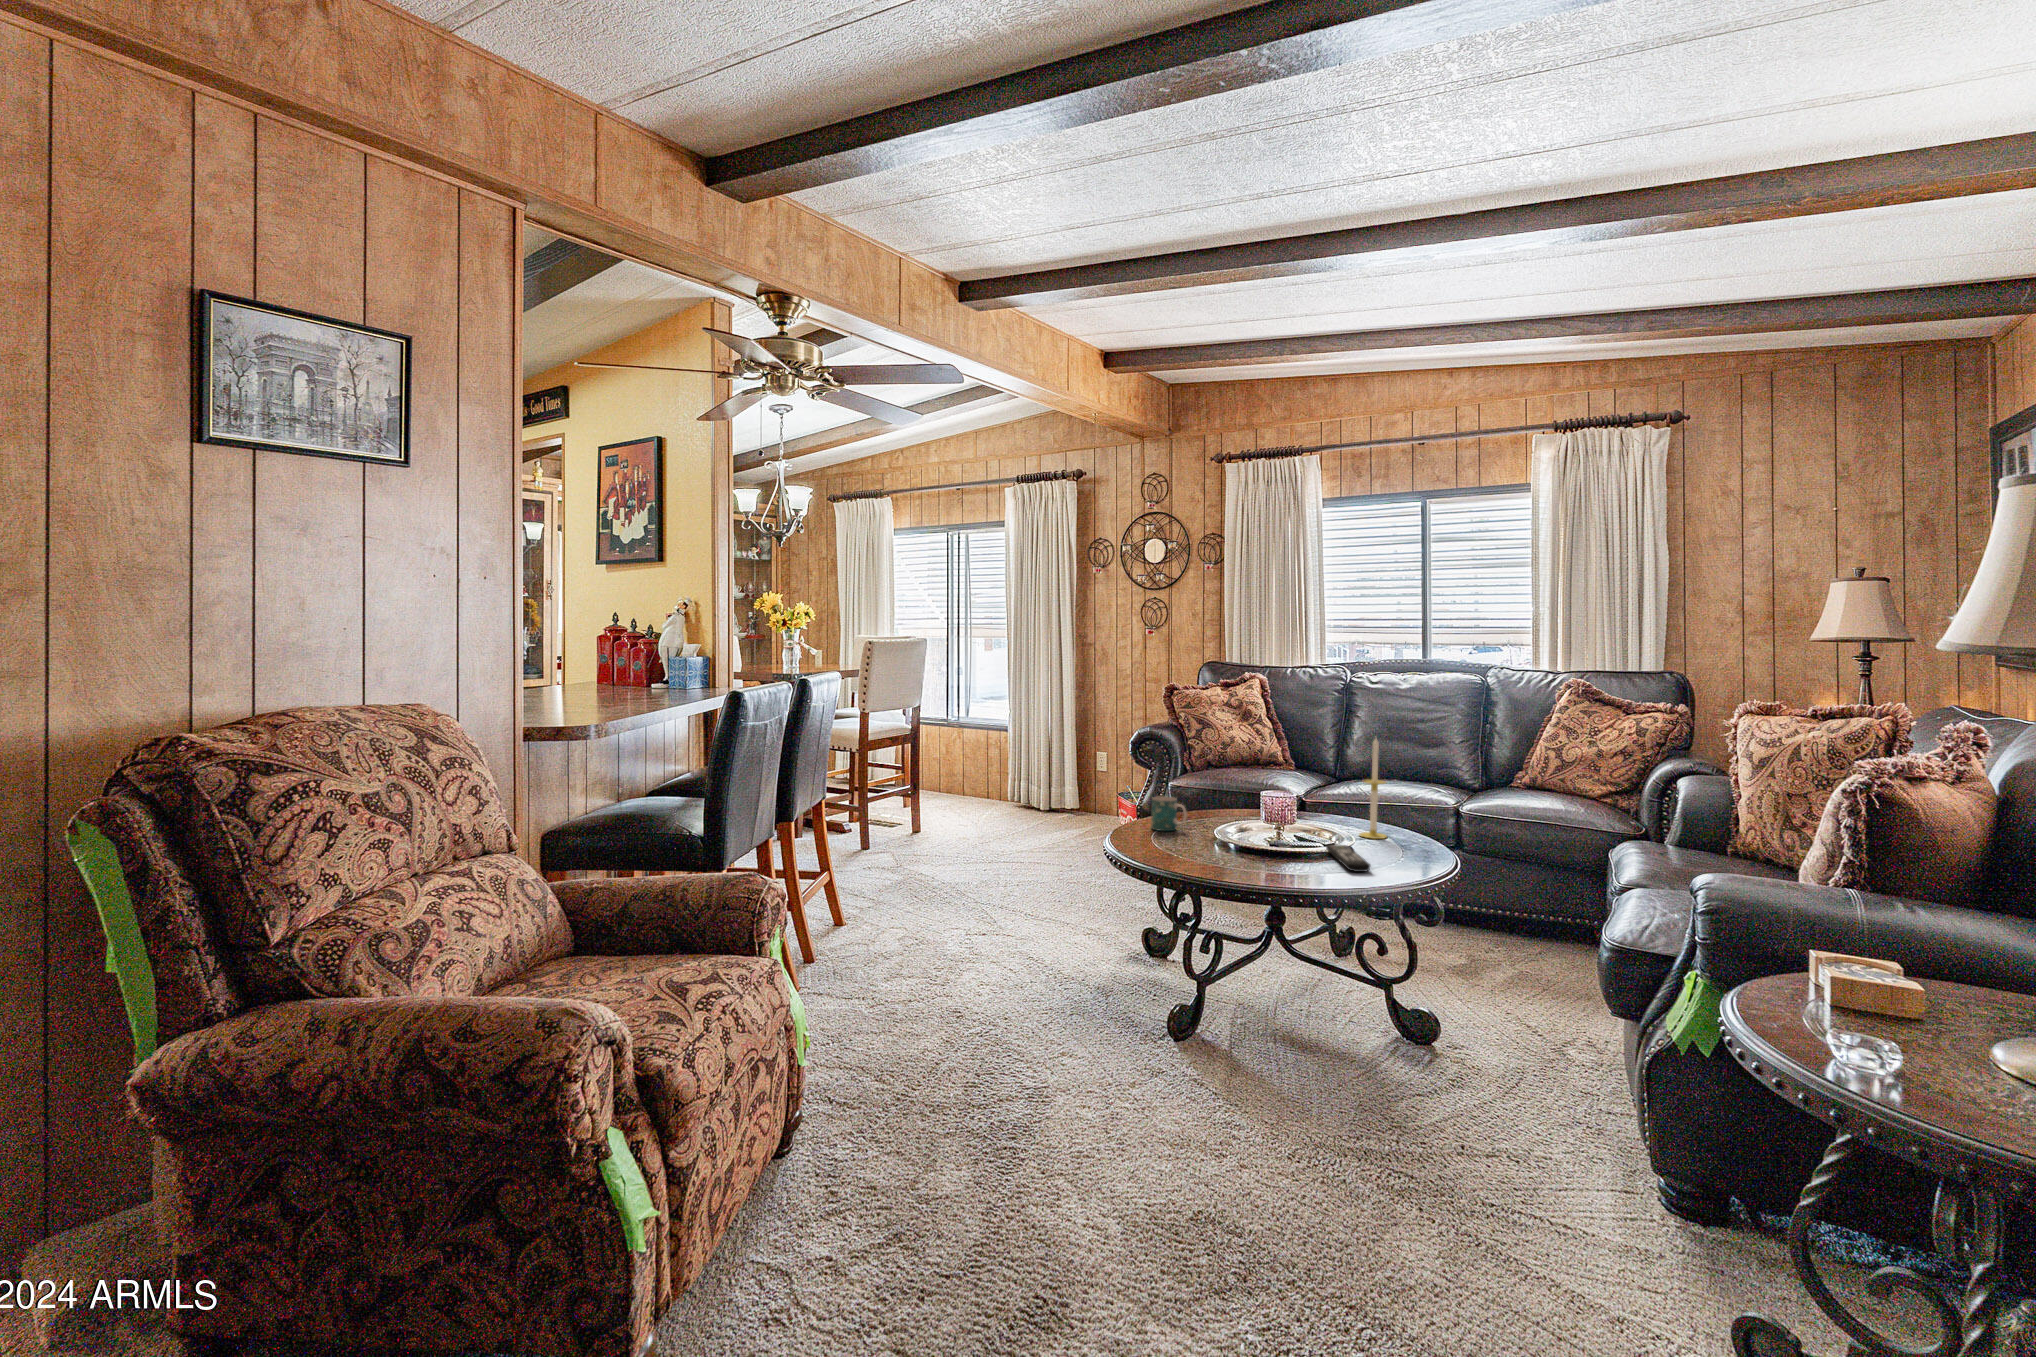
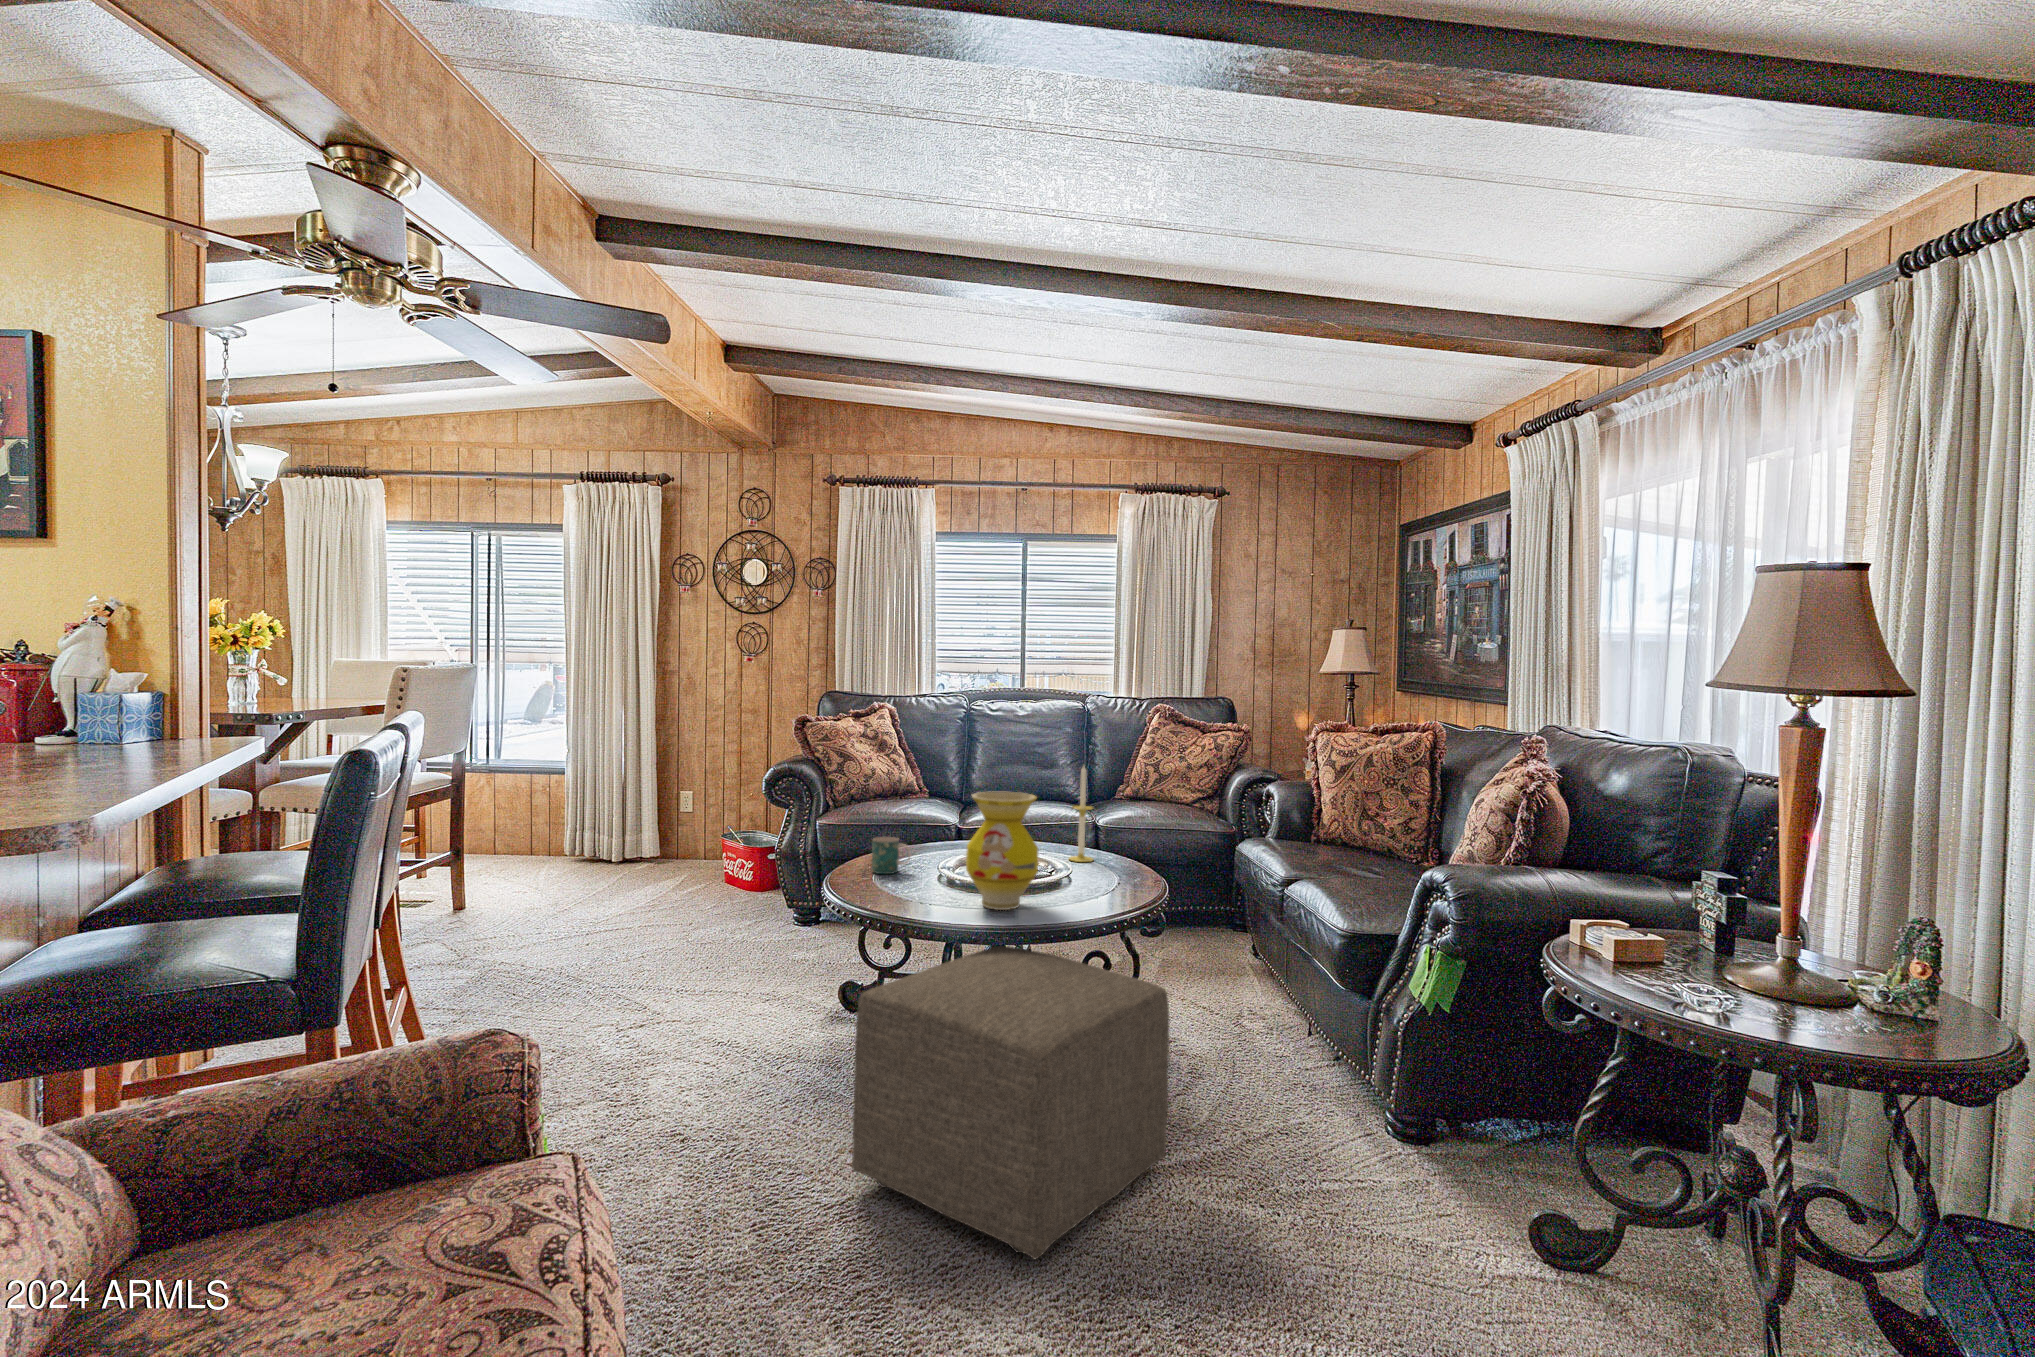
vase: none [1202,756,1274,871] -> present [966,791,1038,910]
remote control: present [1326,844,1370,872] -> none [1060,871,1120,897]
ottoman: none [1043,903,1344,1178] -> present [852,946,1169,1259]

